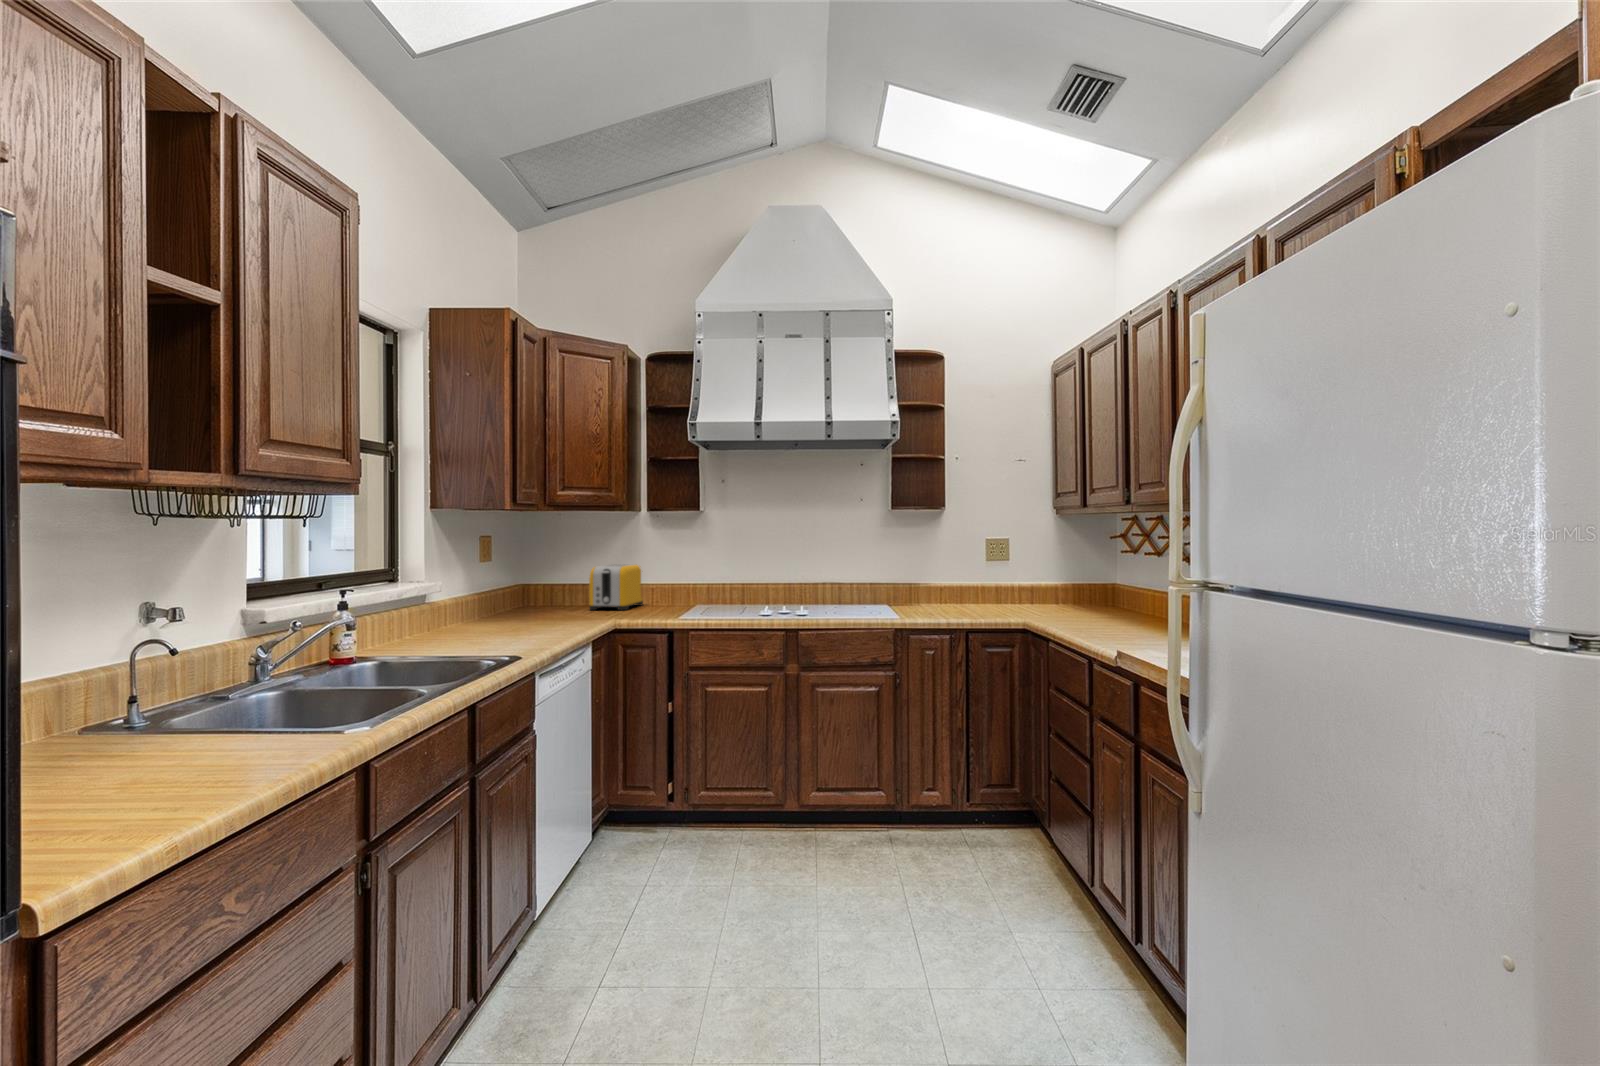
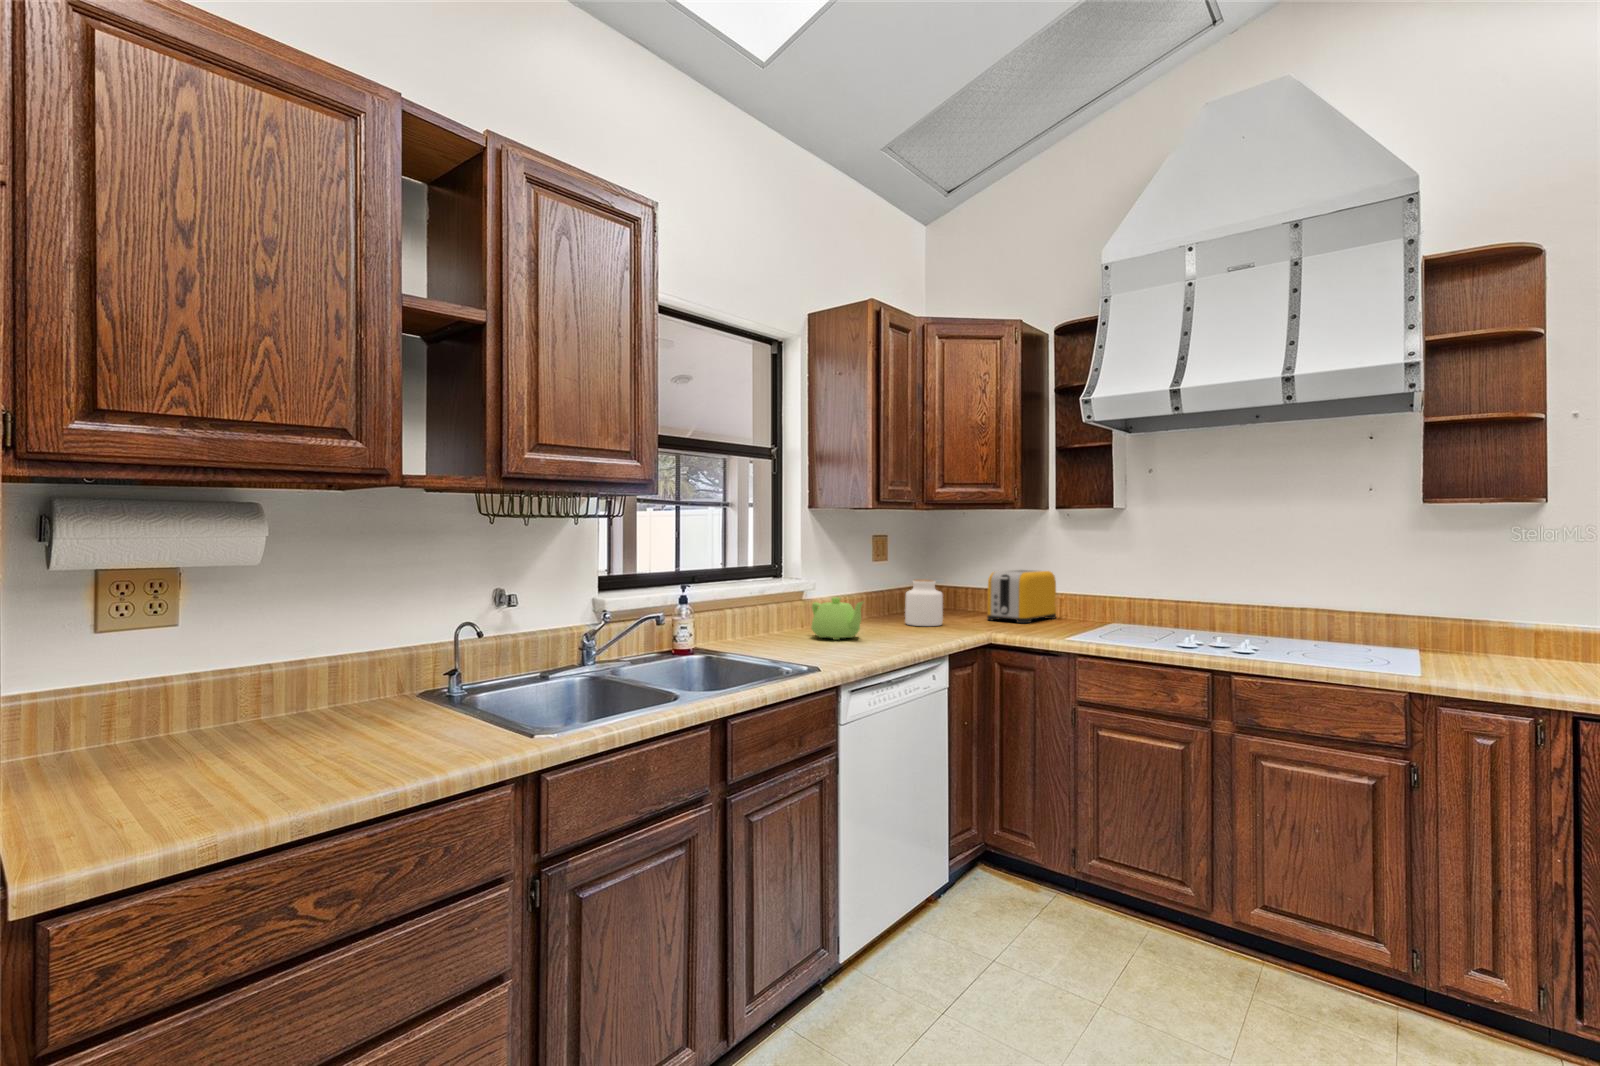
jar: none [521,576,557,619] -> present [905,579,943,626]
teapot: none [445,595,509,635] -> present [811,597,863,640]

